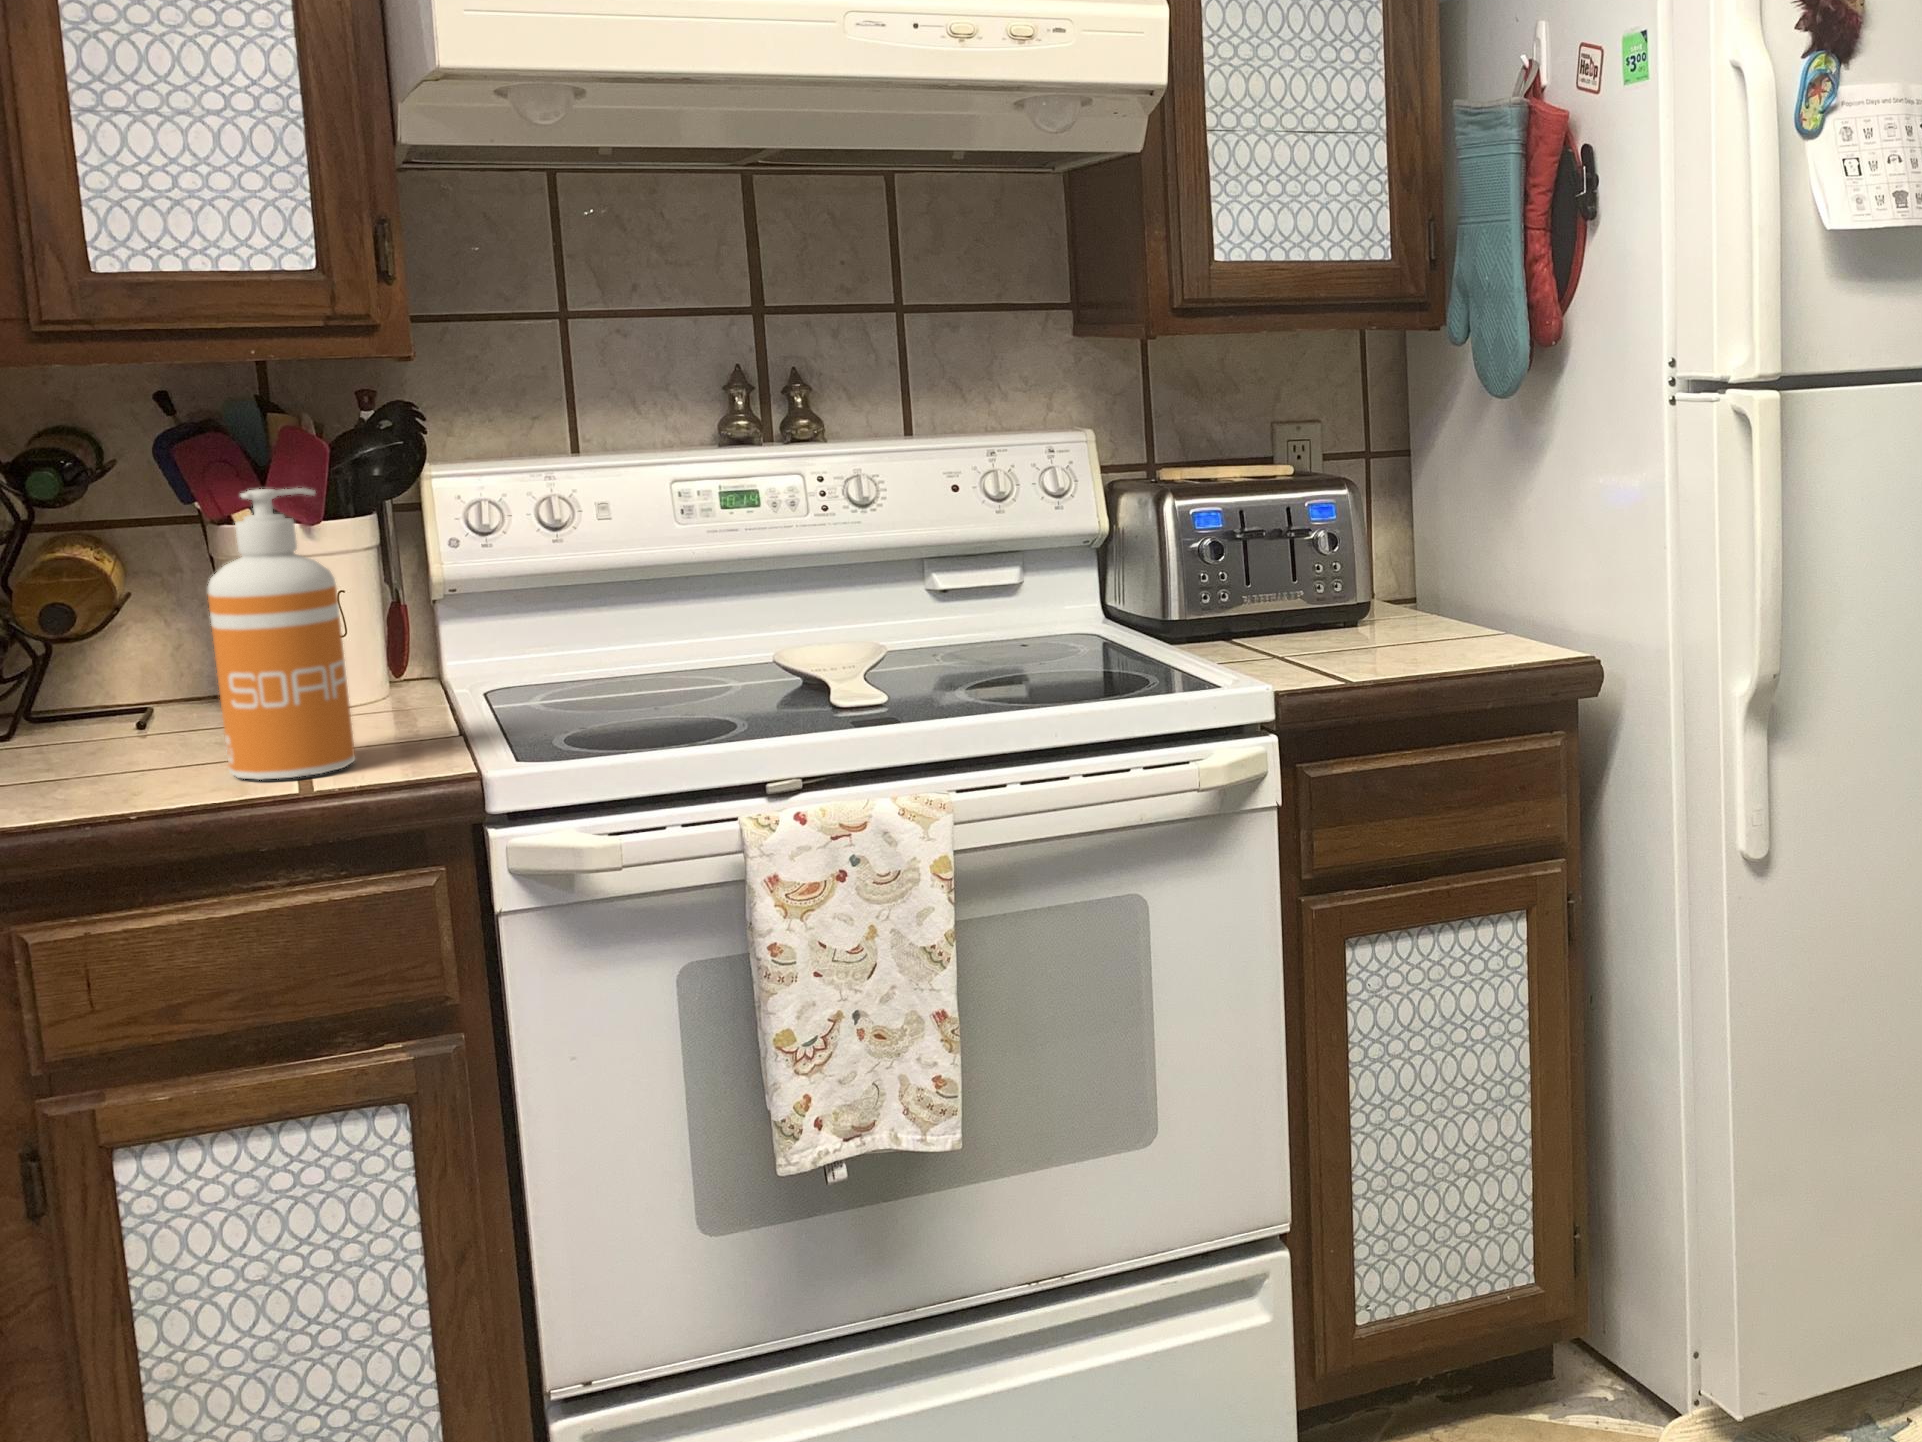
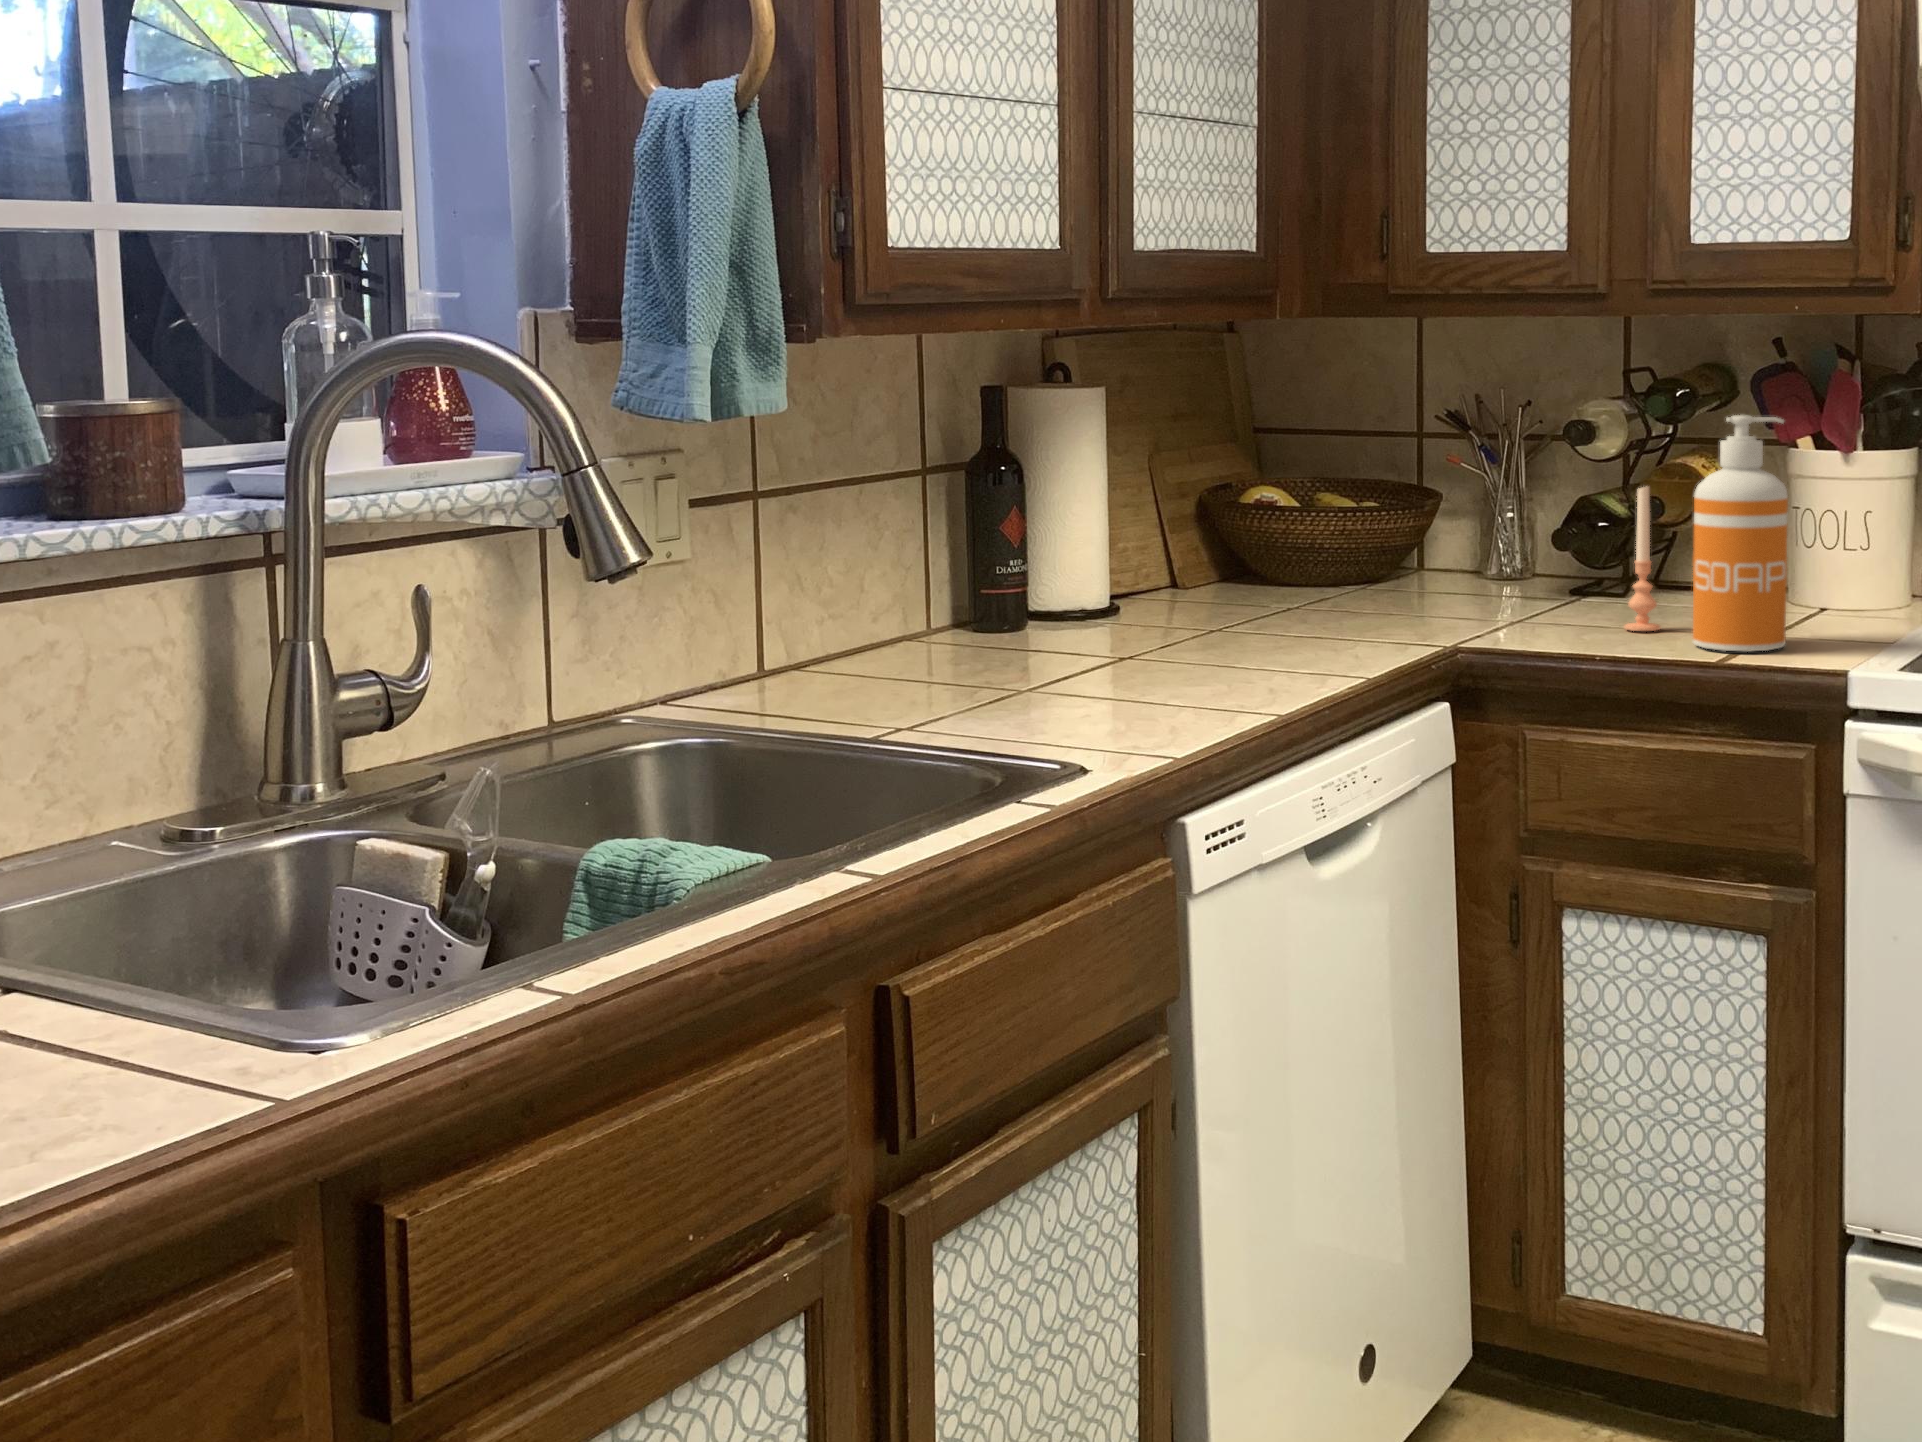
candle: none [96,589,154,777] -> present [1625,487,1660,631]

